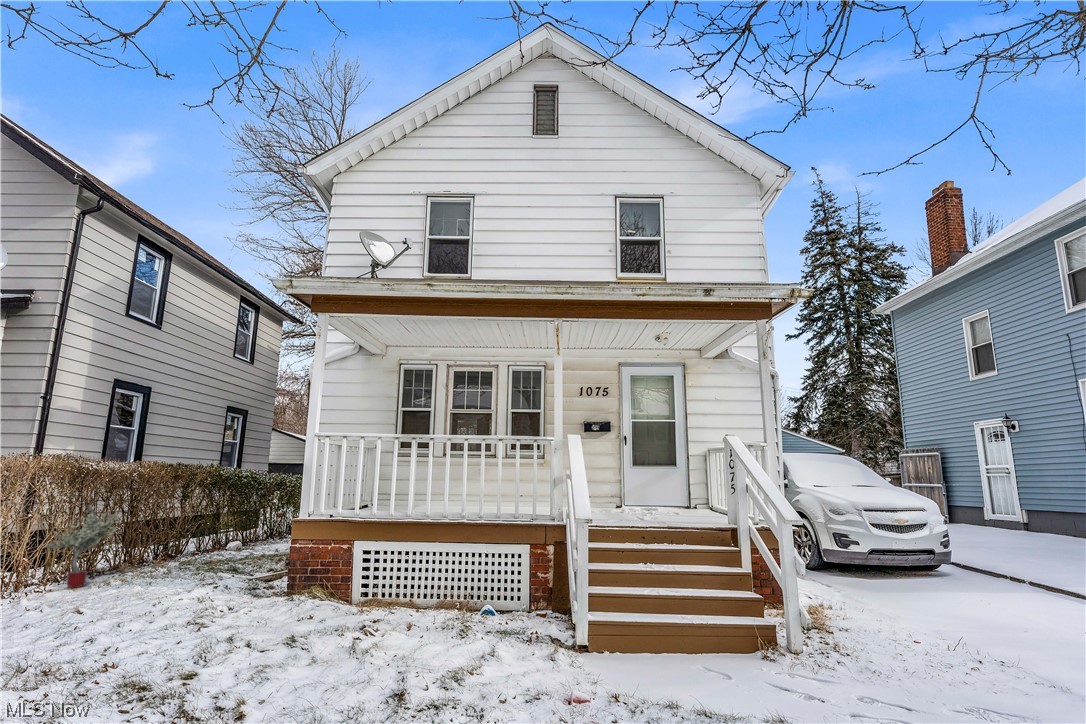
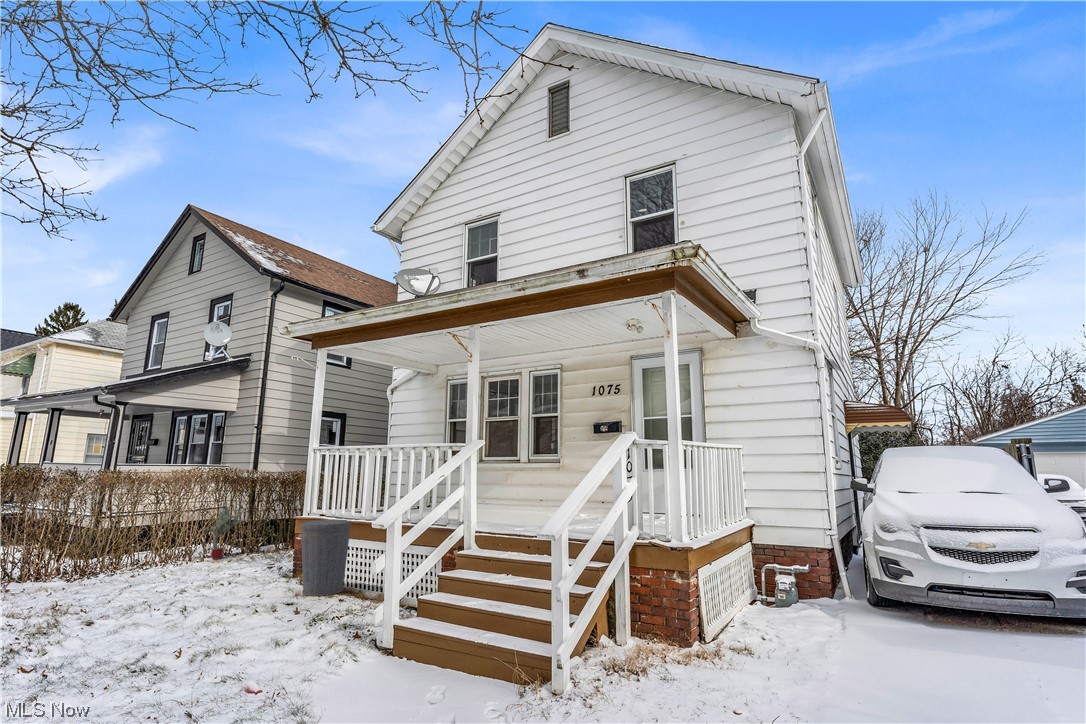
trash can: none [338,520,397,612] -> present [301,520,351,596]

